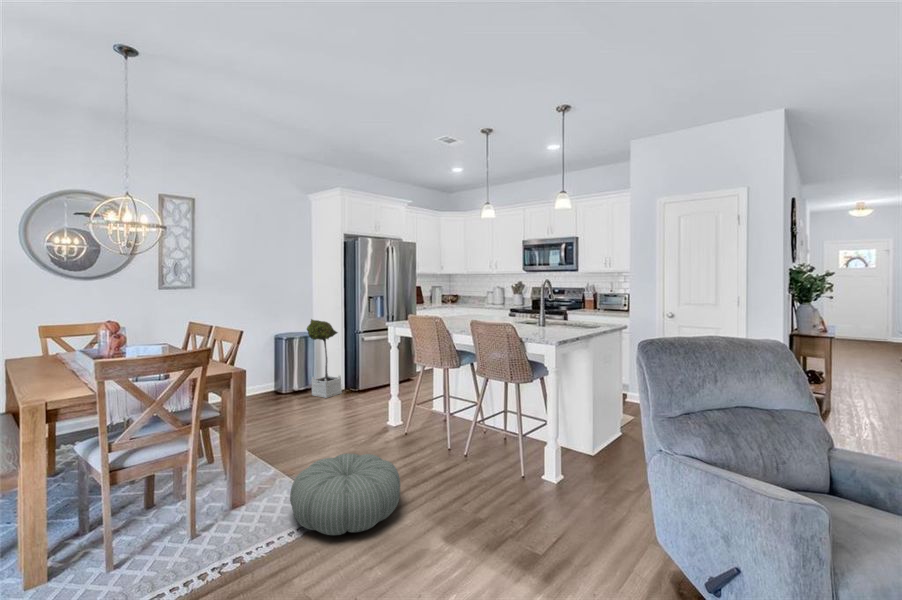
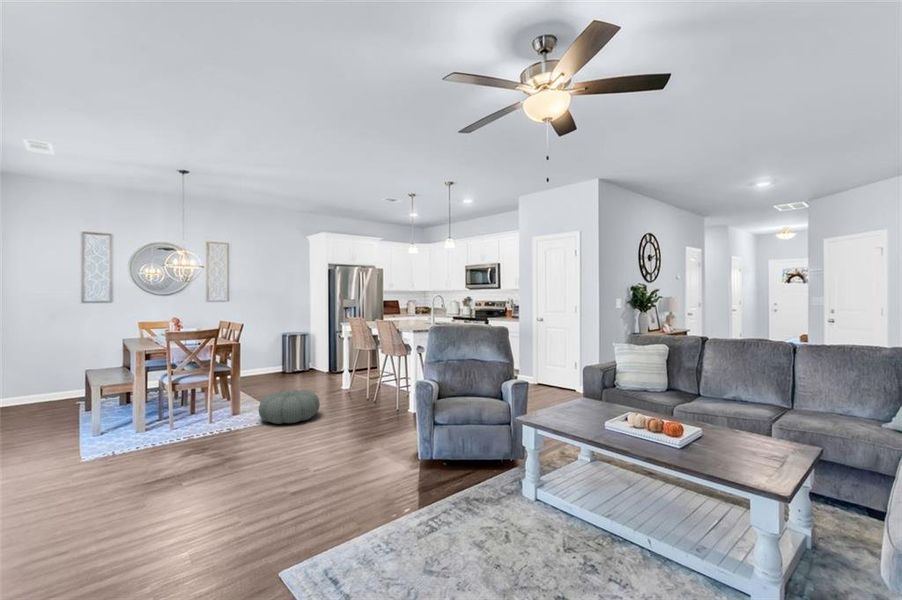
potted tree: present [307,319,342,398] -> none [301,322,325,376]

